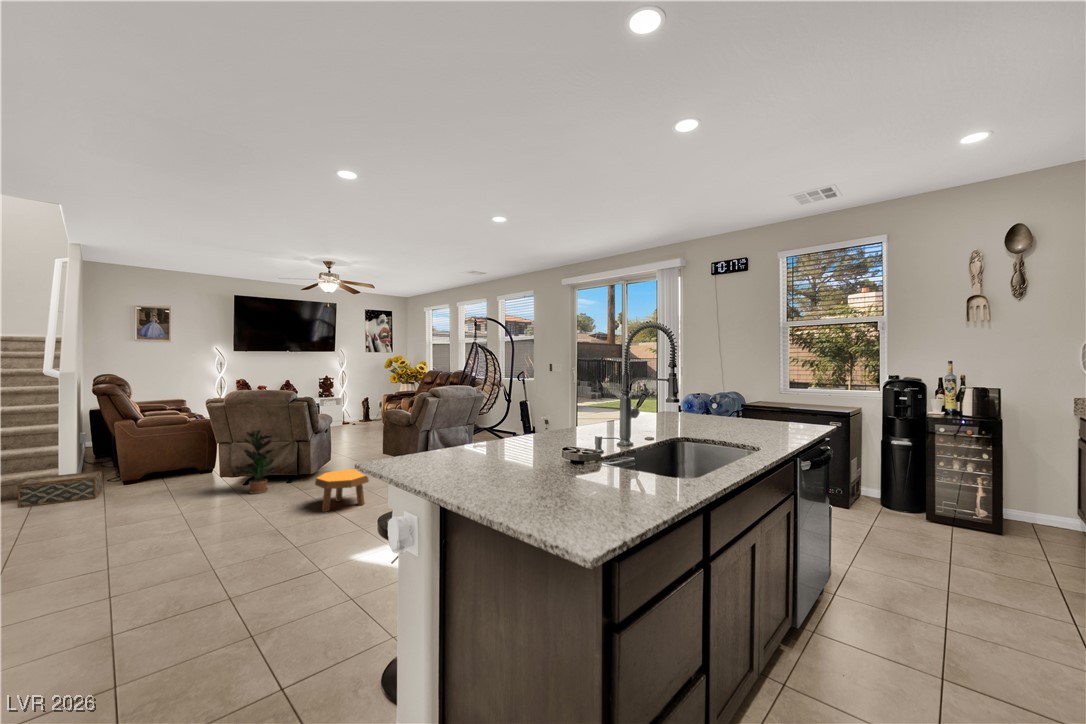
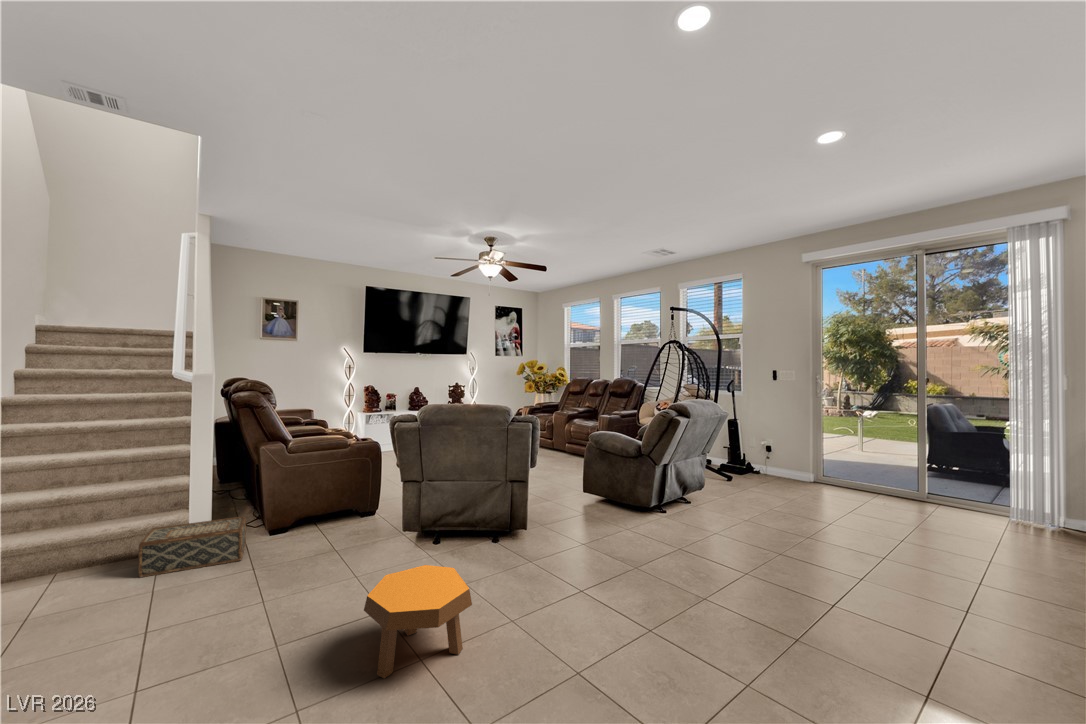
potted plant: present [236,430,276,494] -> none [434,462,494,563]
footstool: present [315,469,369,512] -> present [364,565,472,678]

